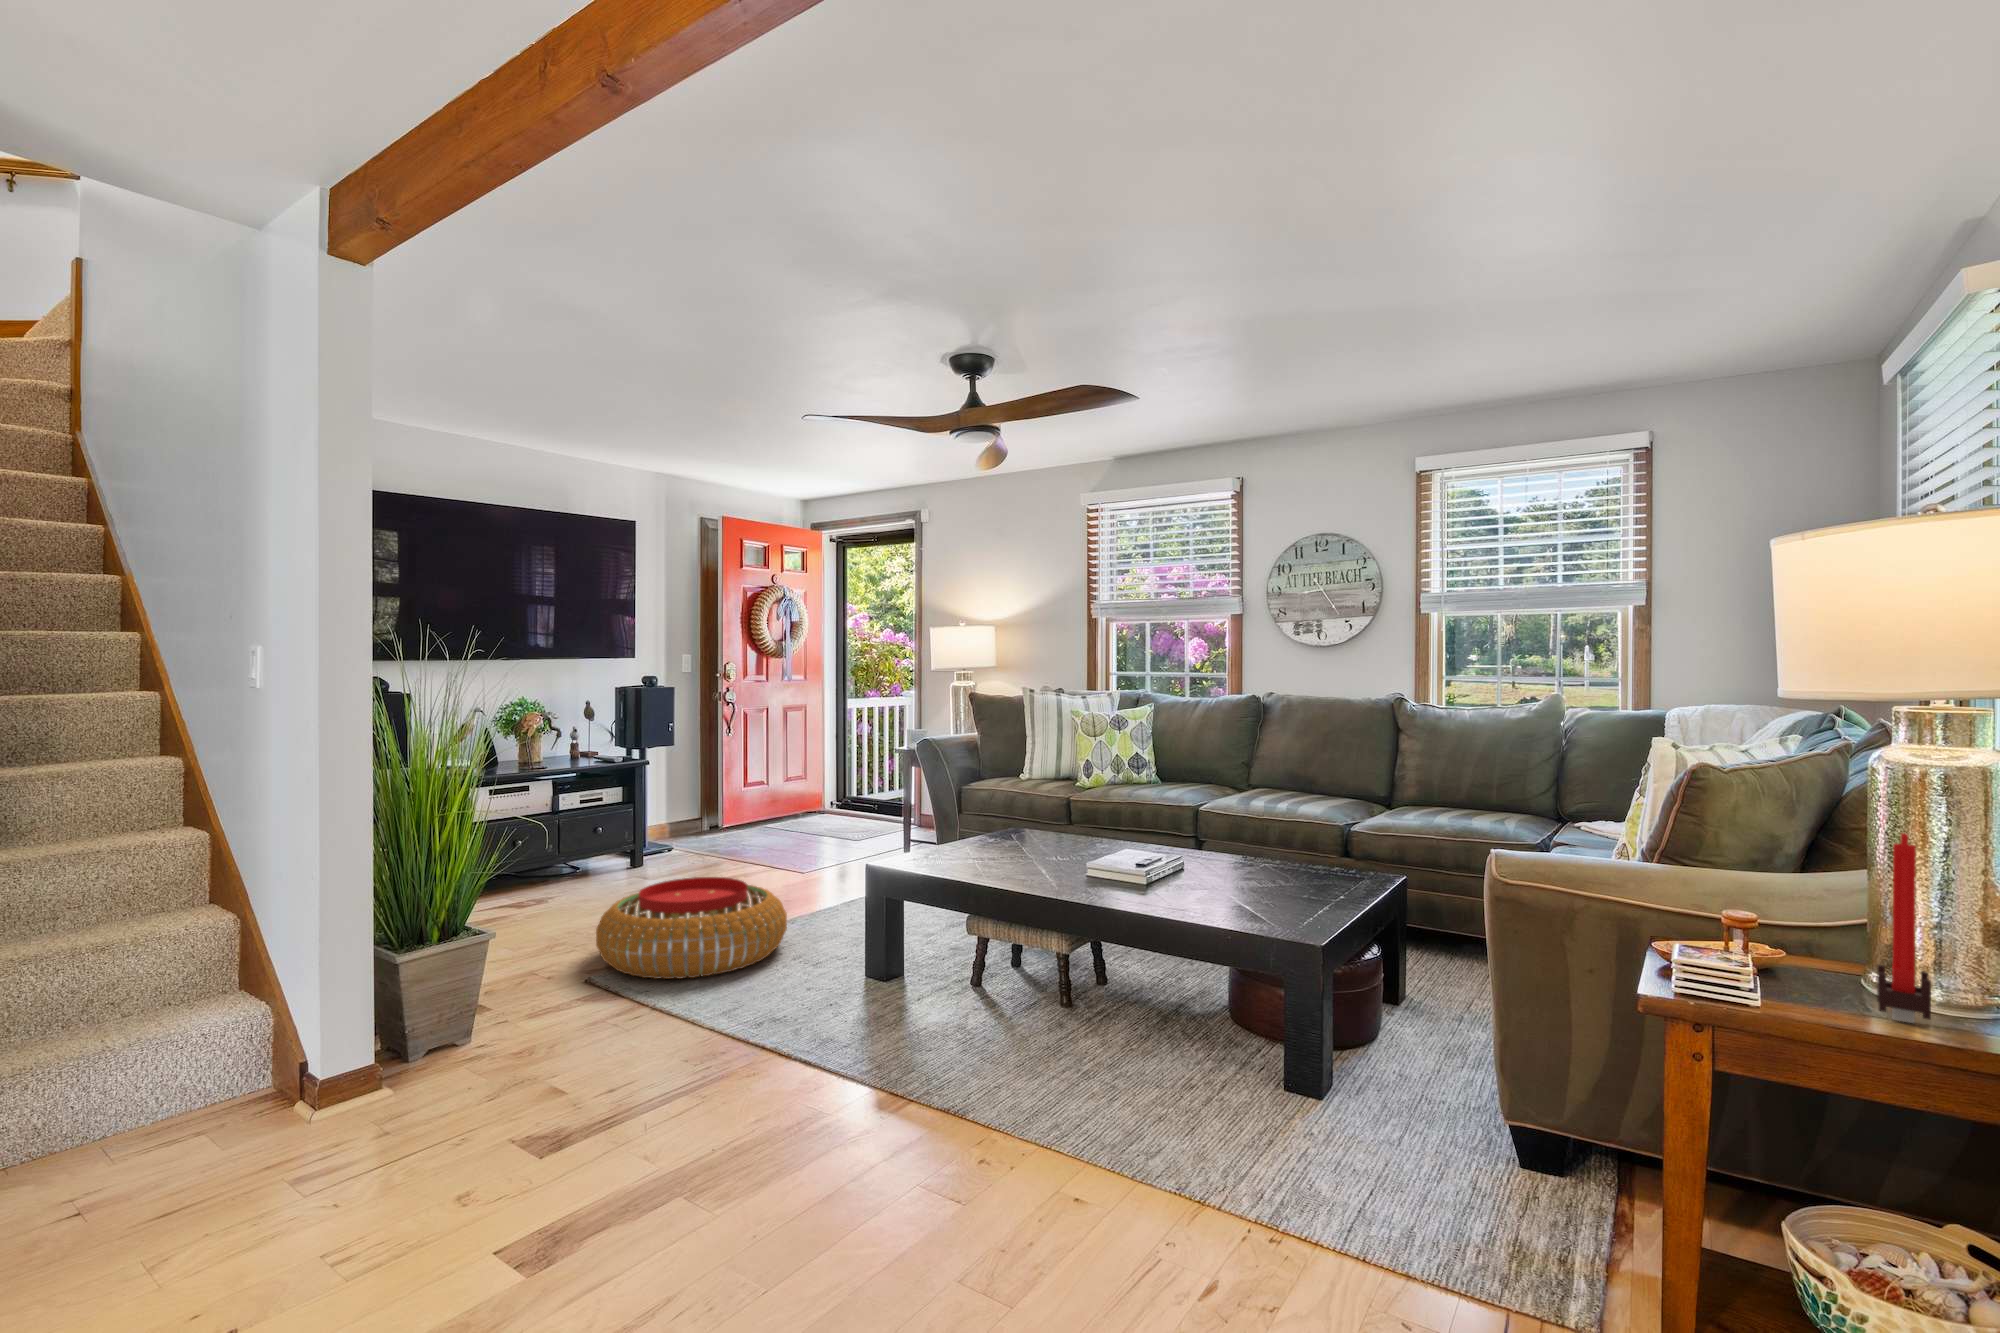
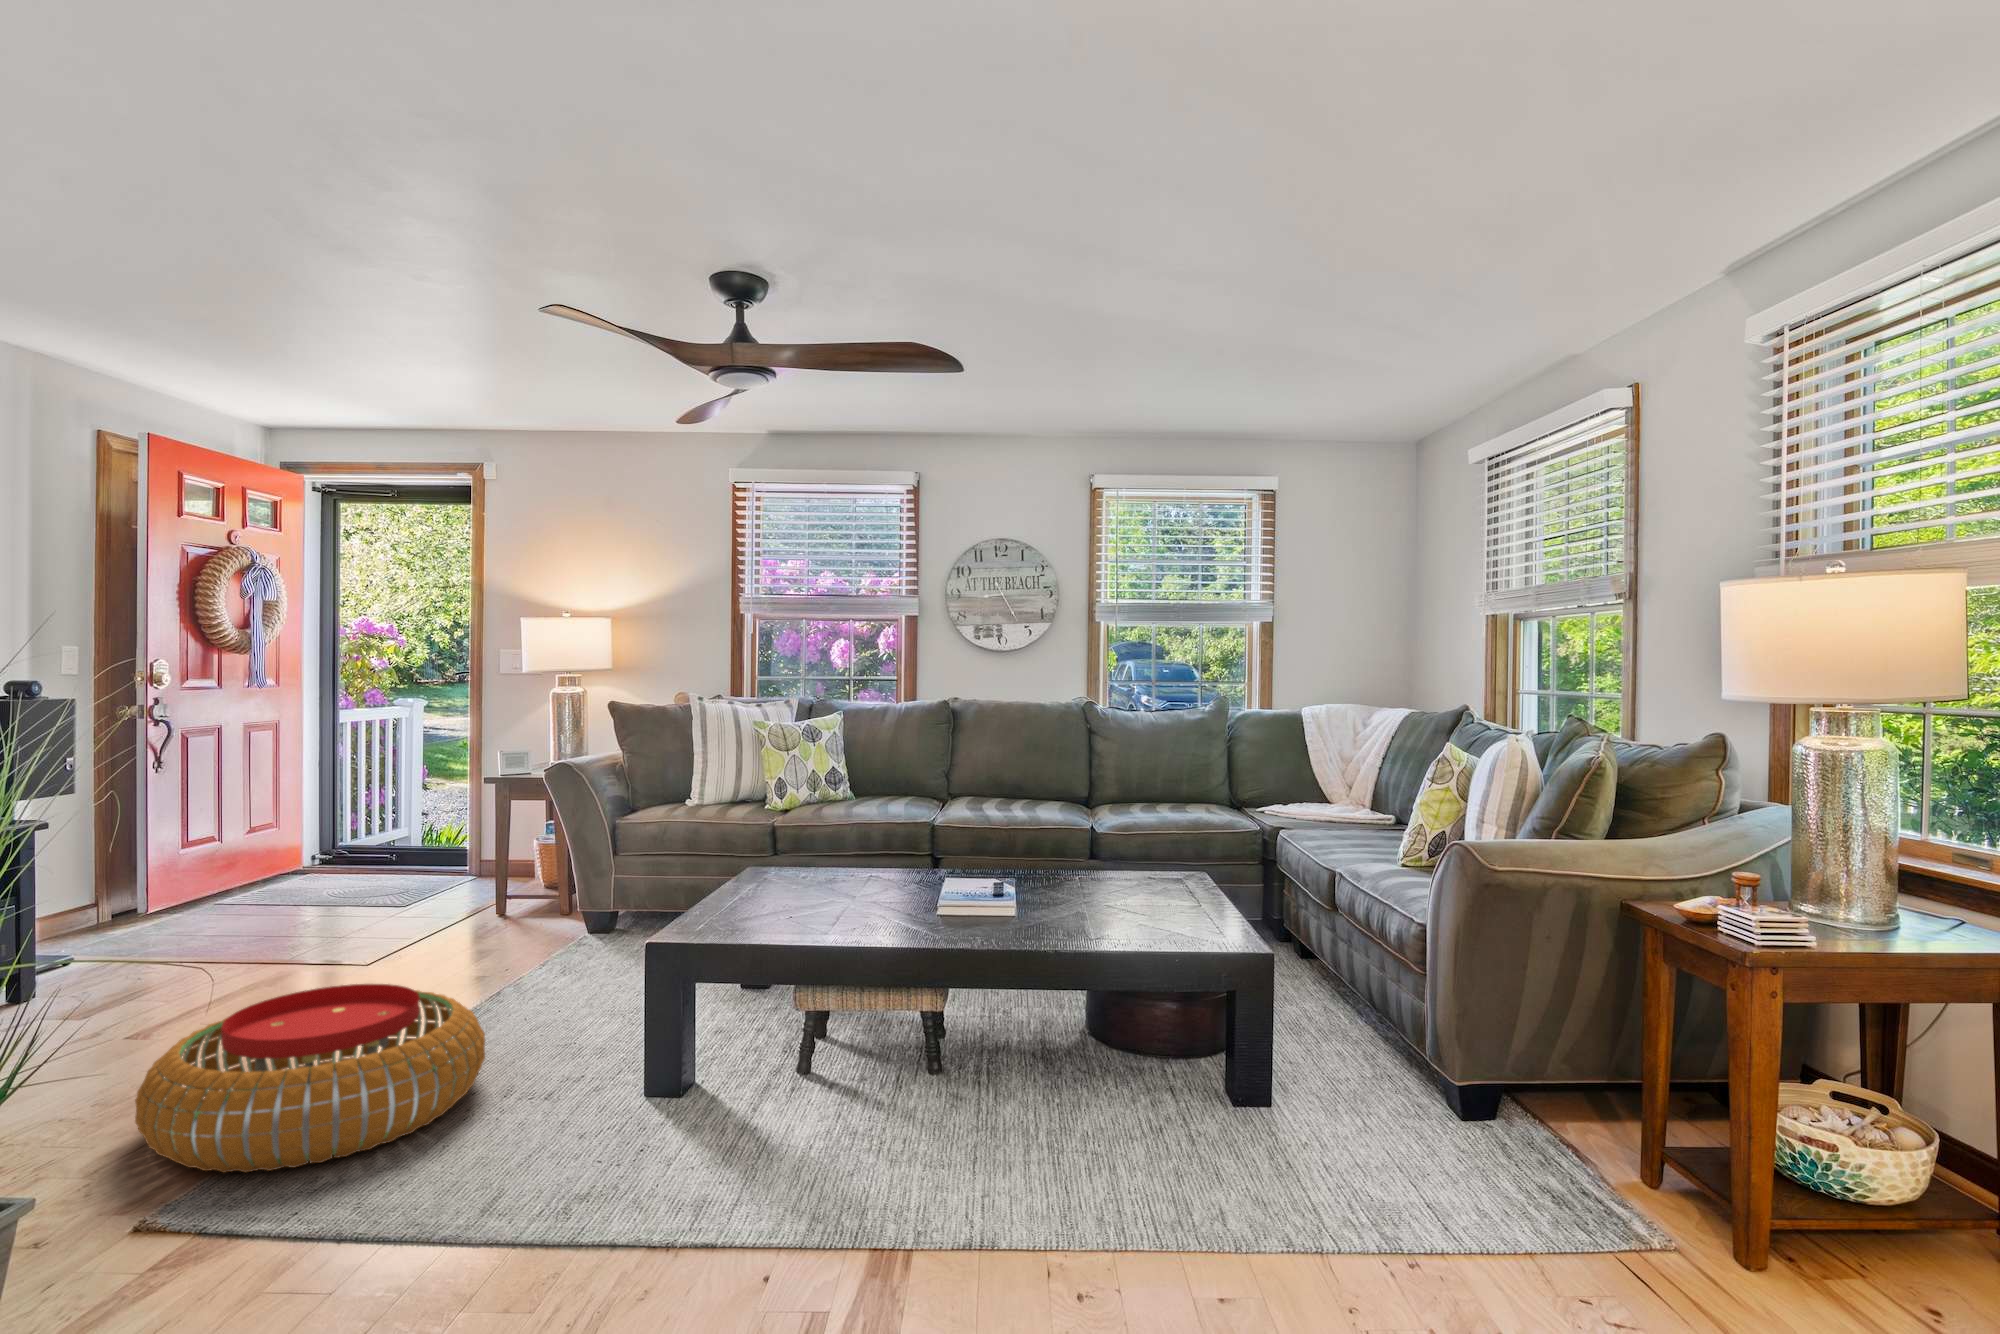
candle: present [1877,833,1931,1023] -> none [1855,797,1908,941]

